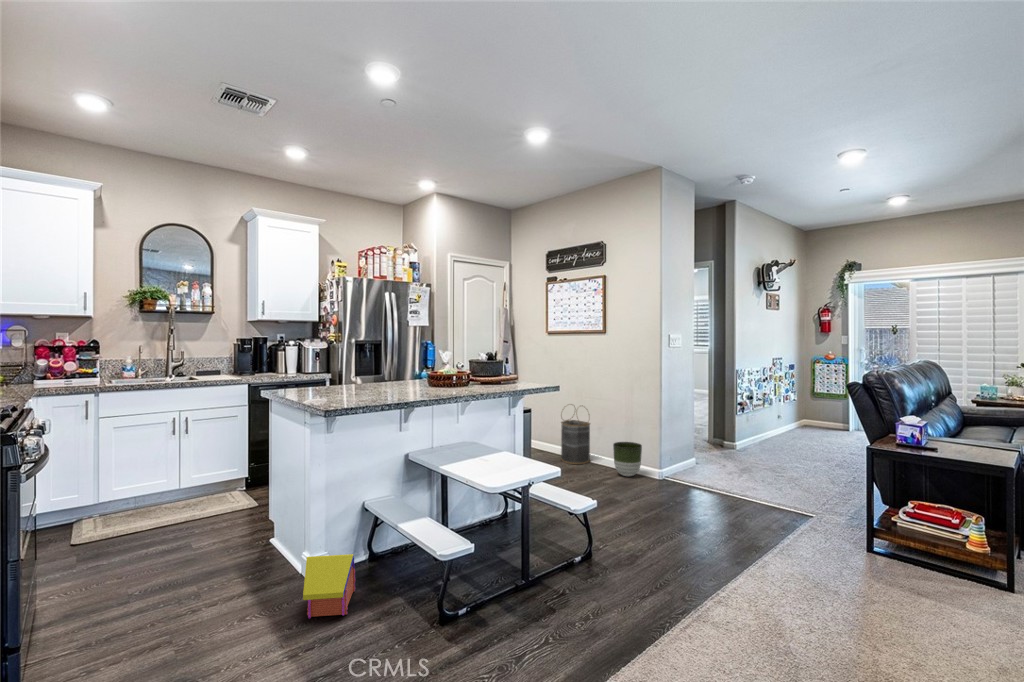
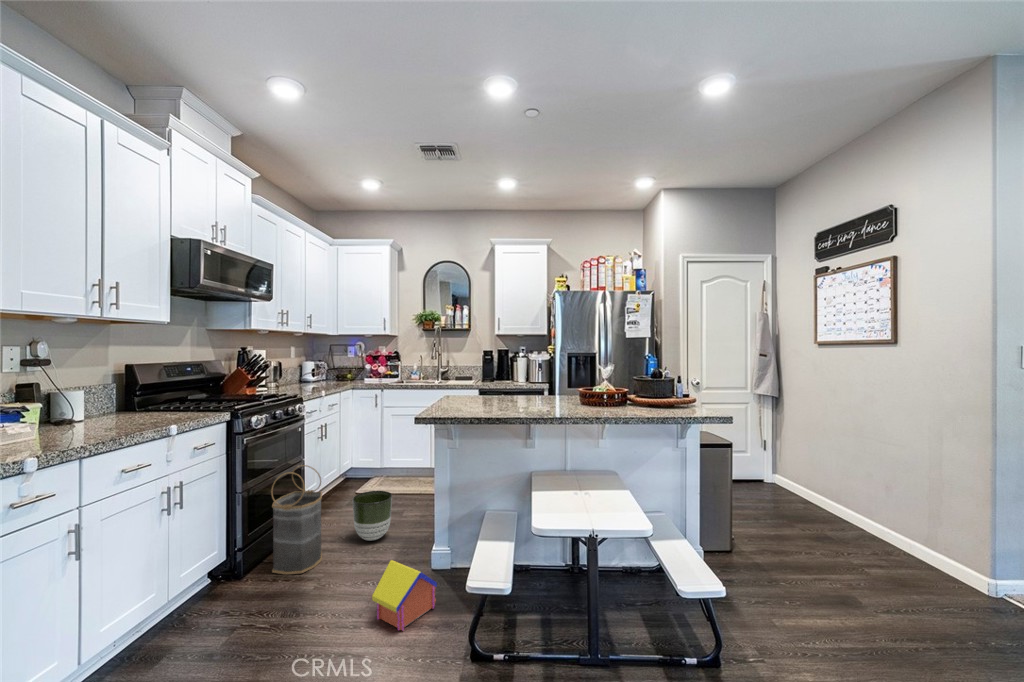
basket: present [561,417,590,464] -> present [271,465,322,575]
planter: present [613,442,642,476] -> present [353,491,392,541]

